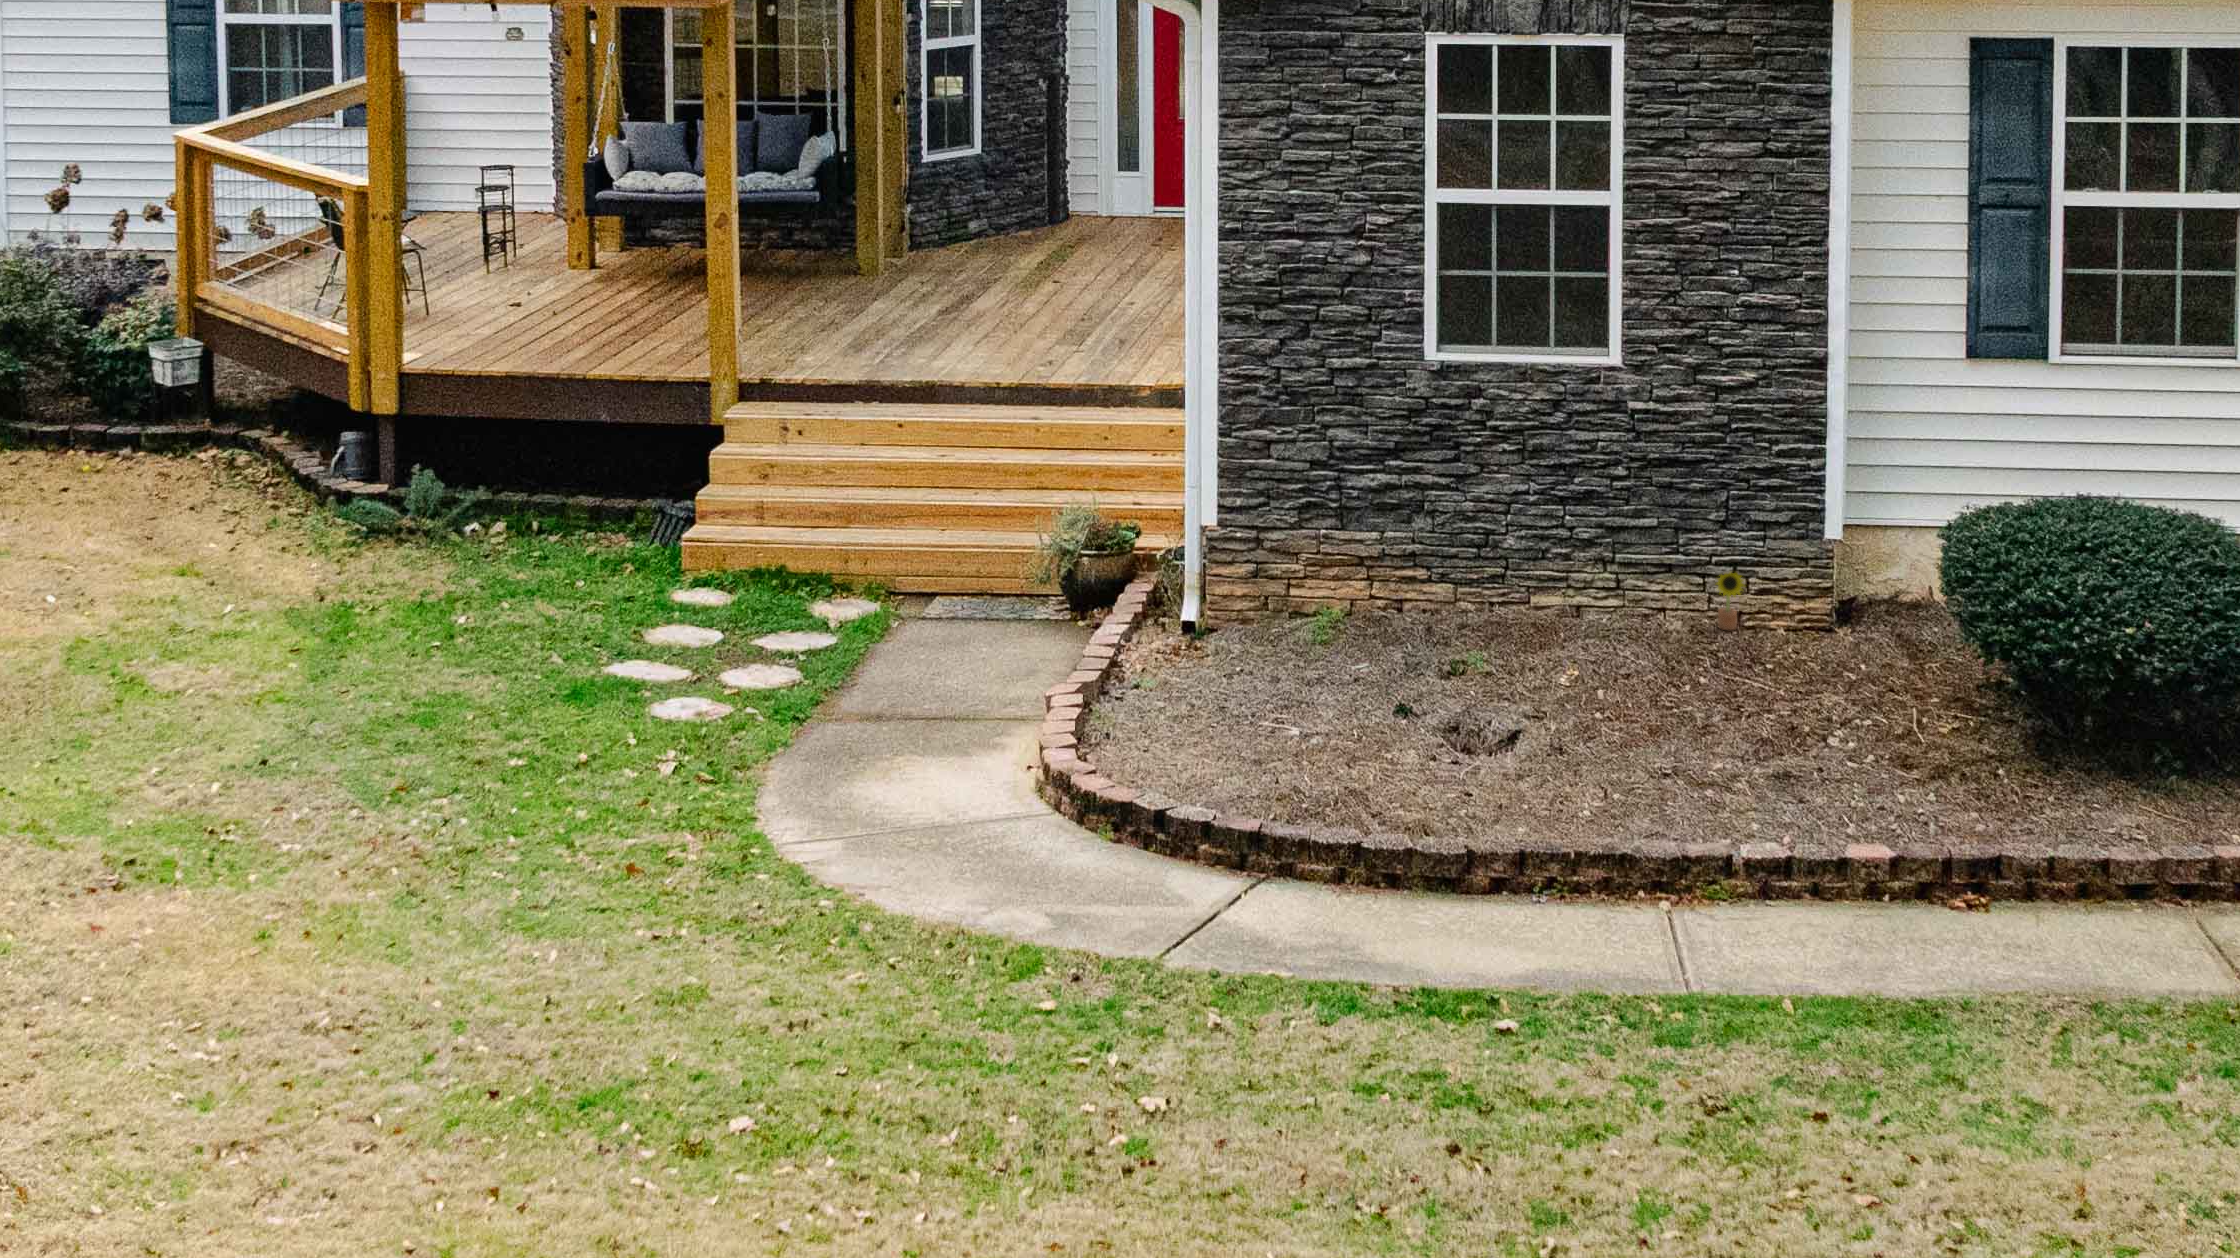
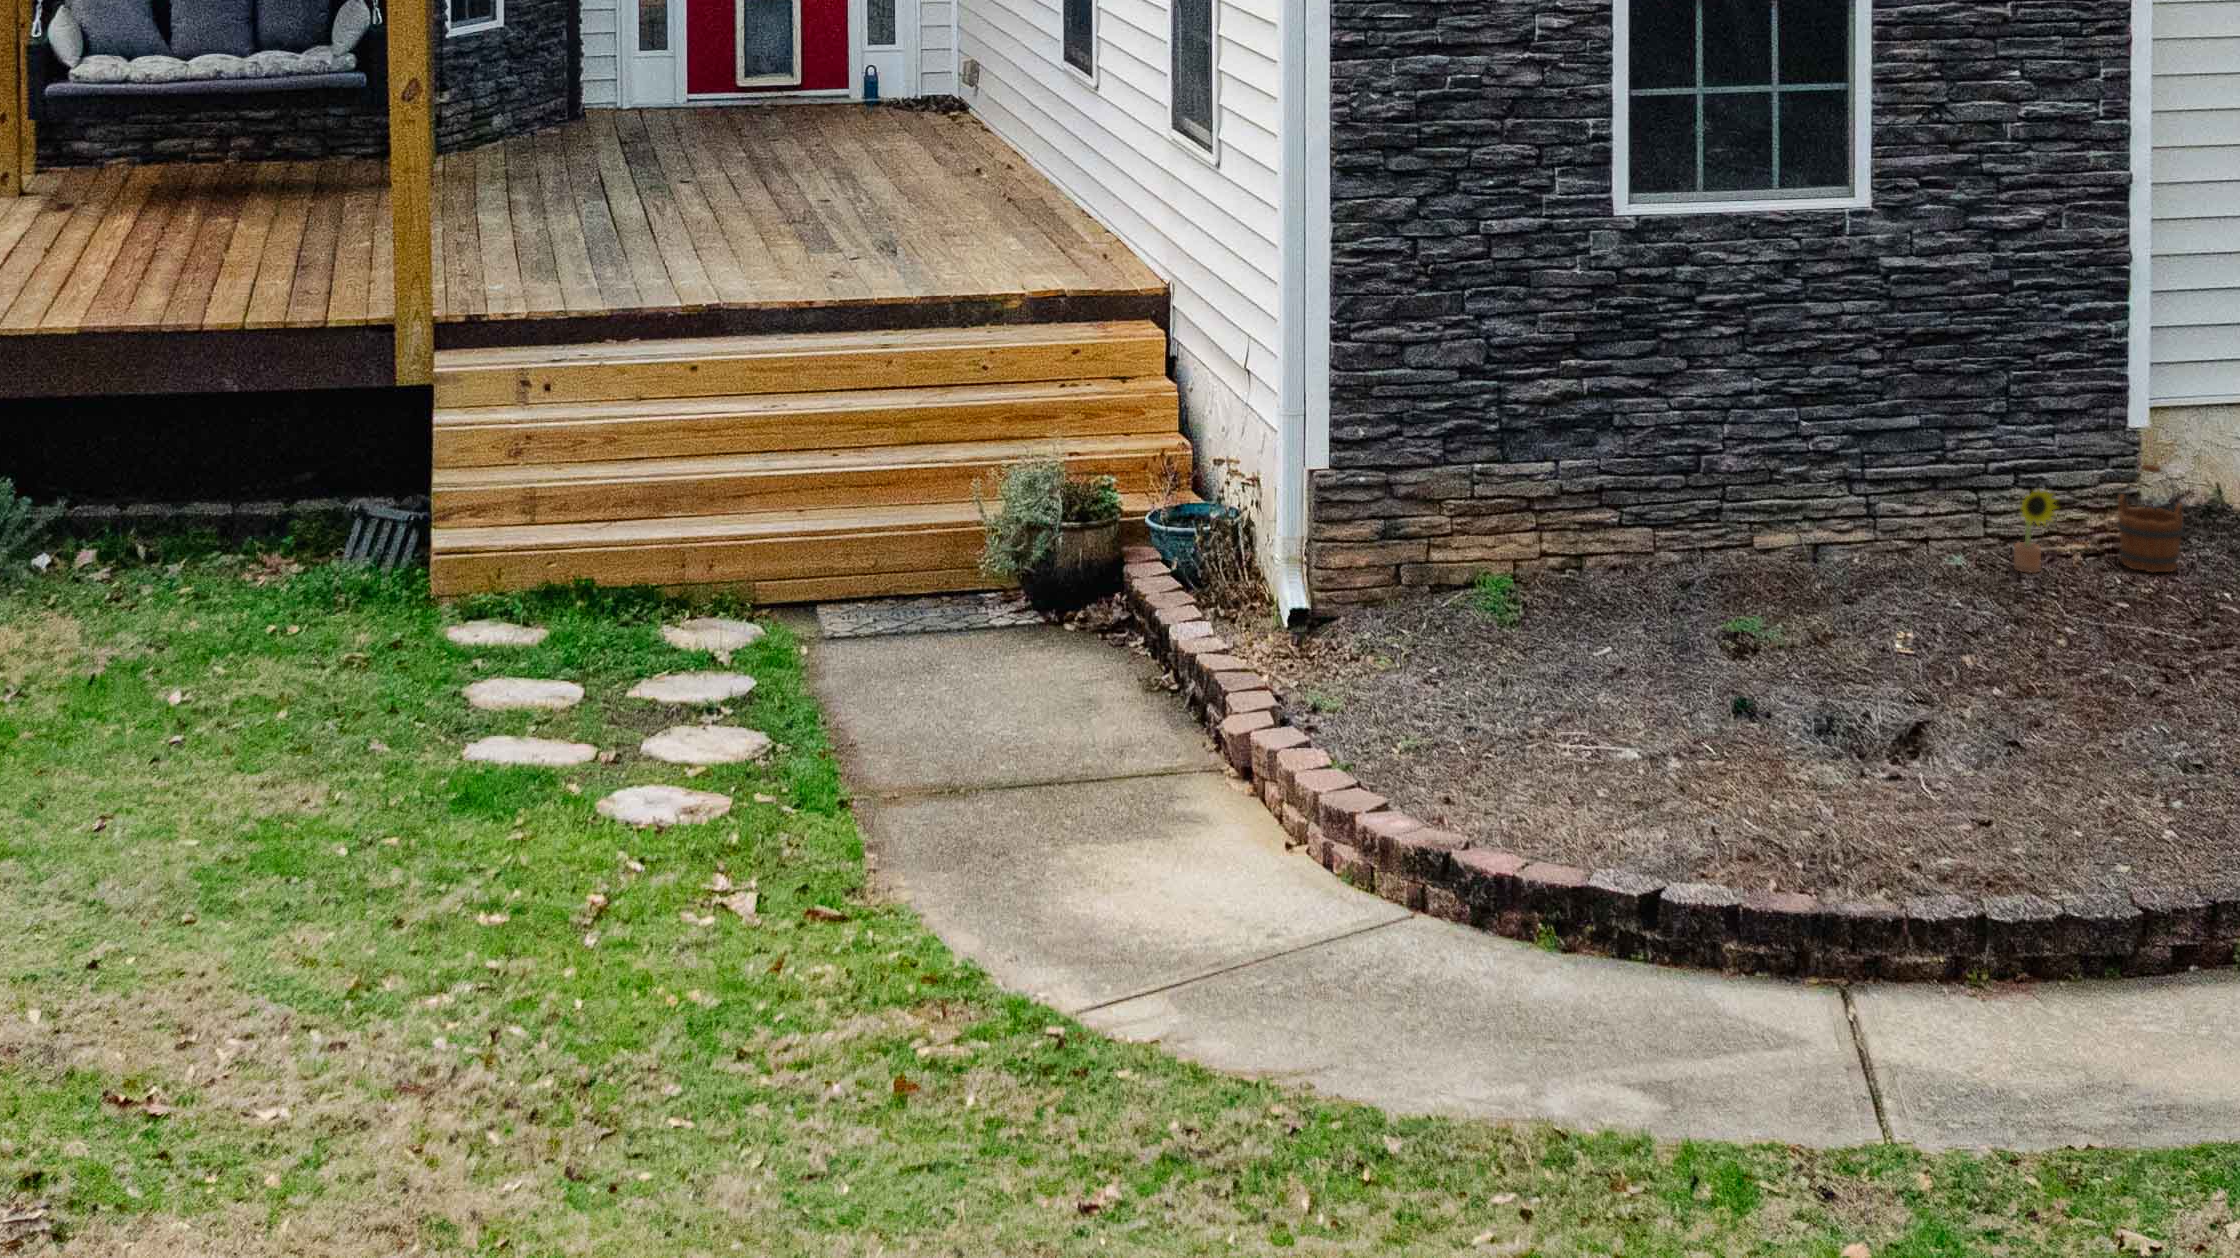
wooden bucket: none [1800,559,1847,638] -> present [2117,464,2185,572]

